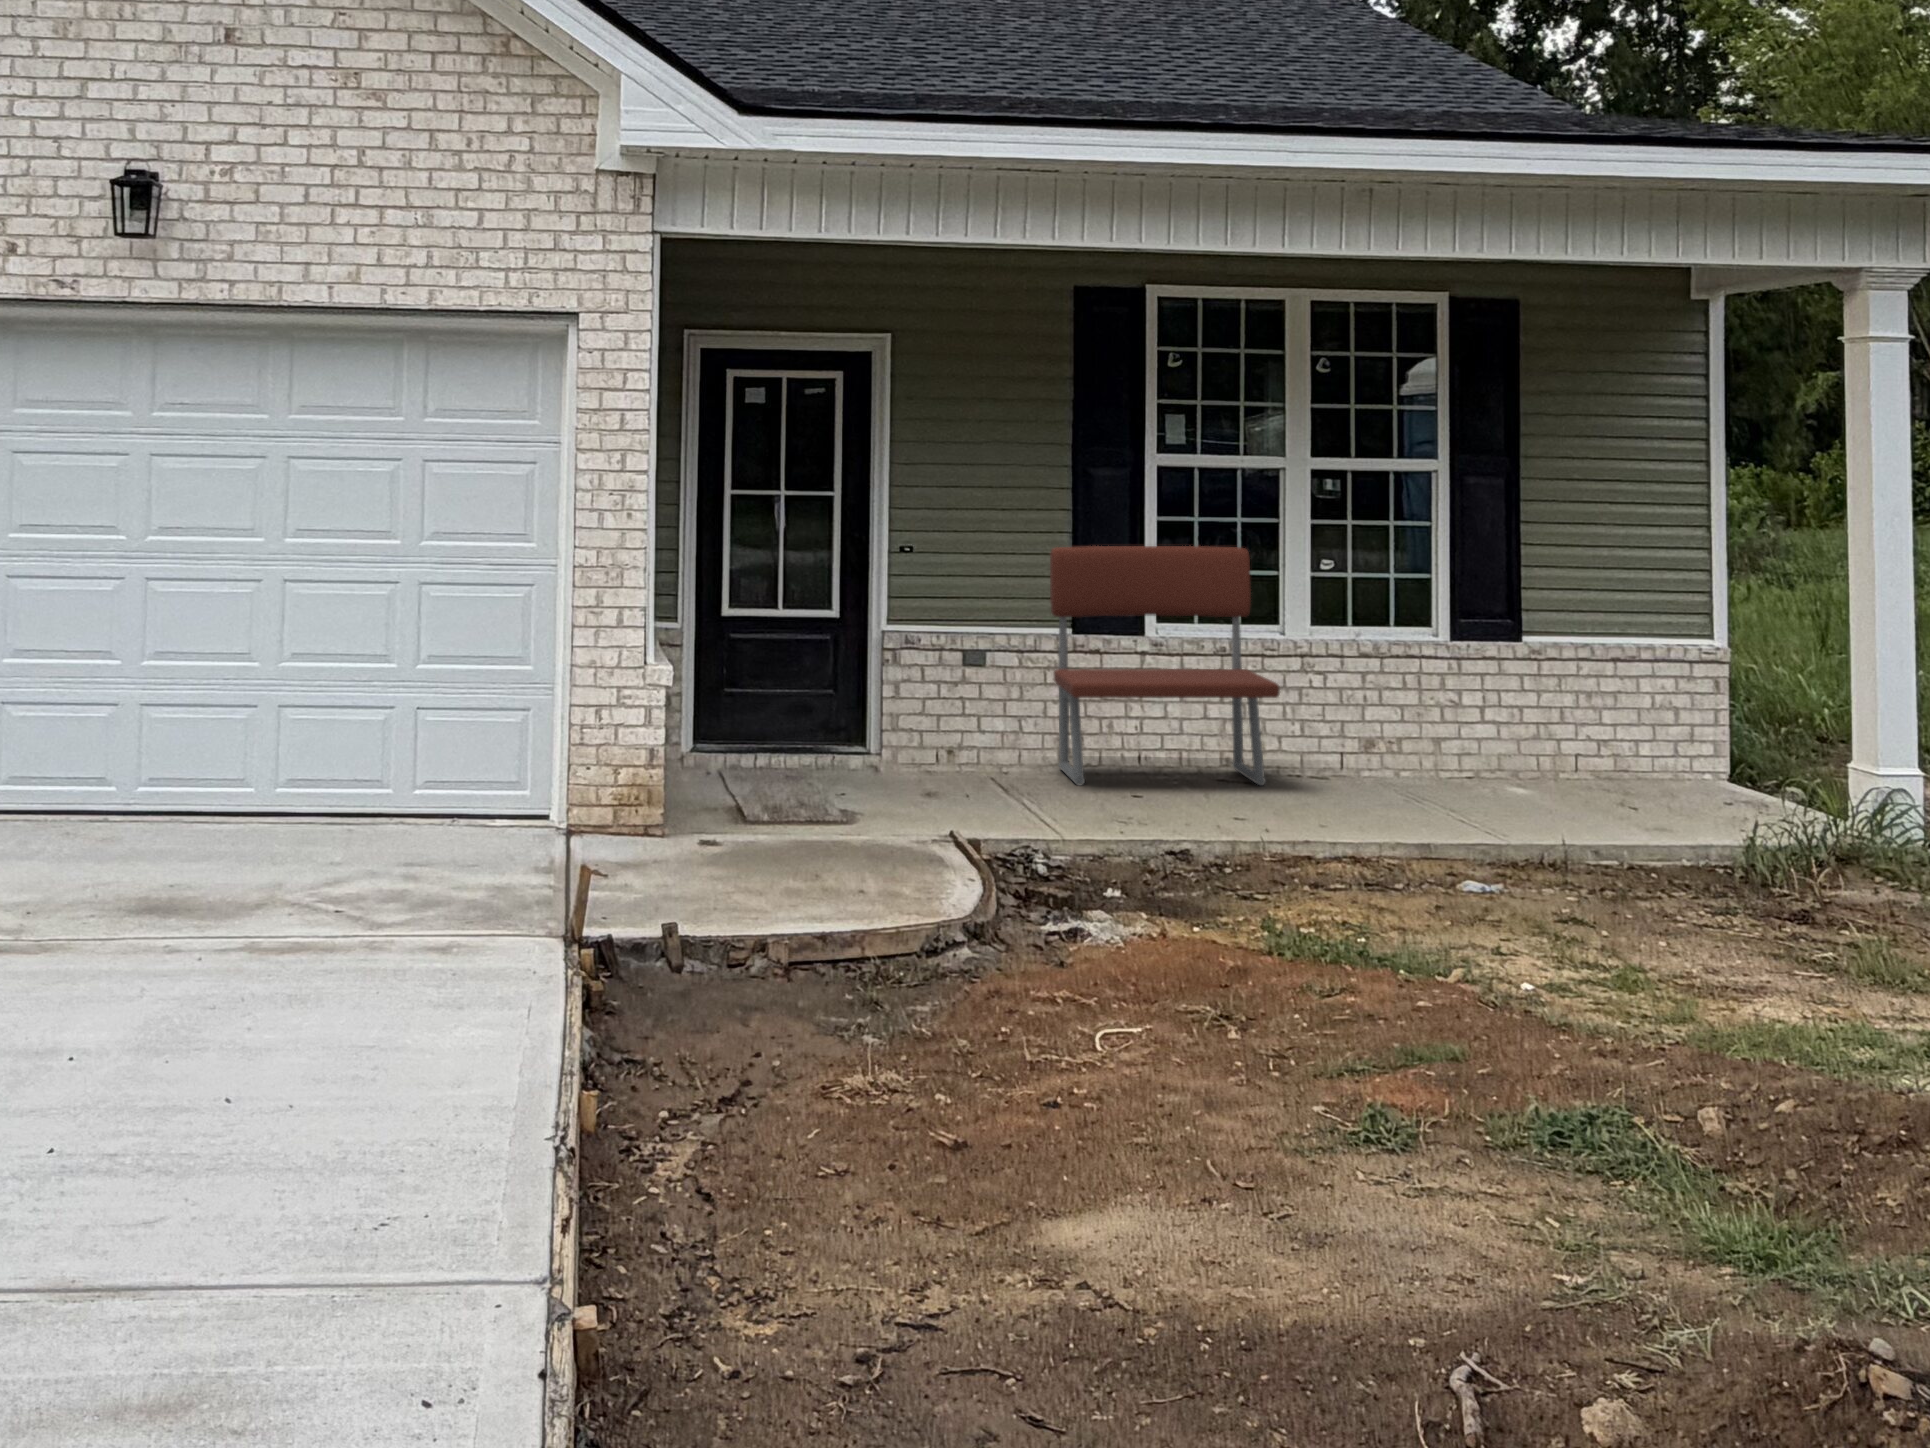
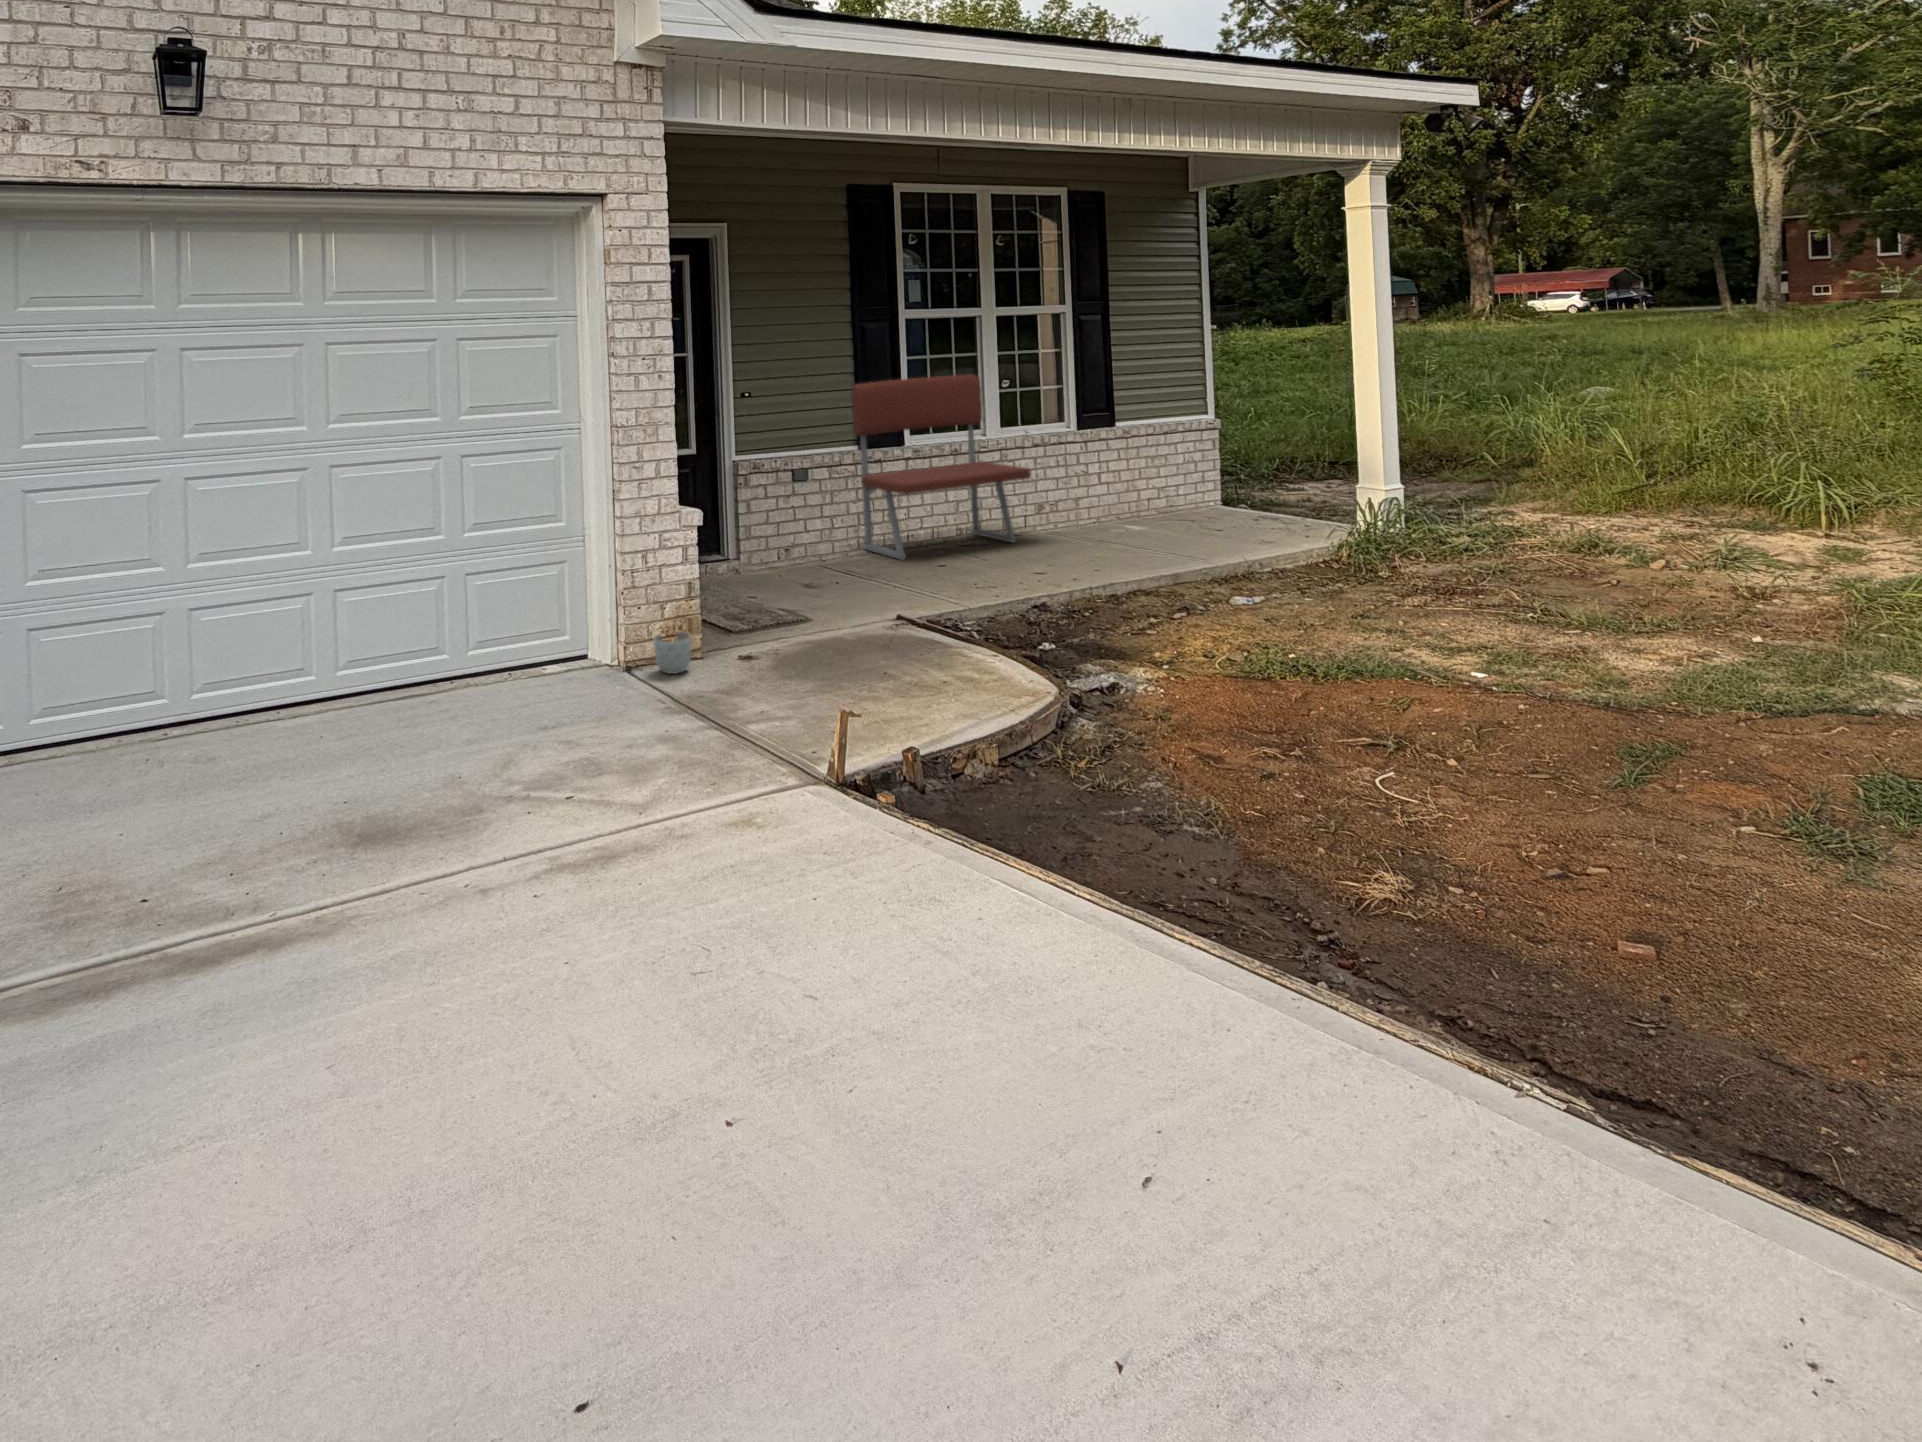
planter: none [583,803,625,848] -> present [653,632,691,674]

